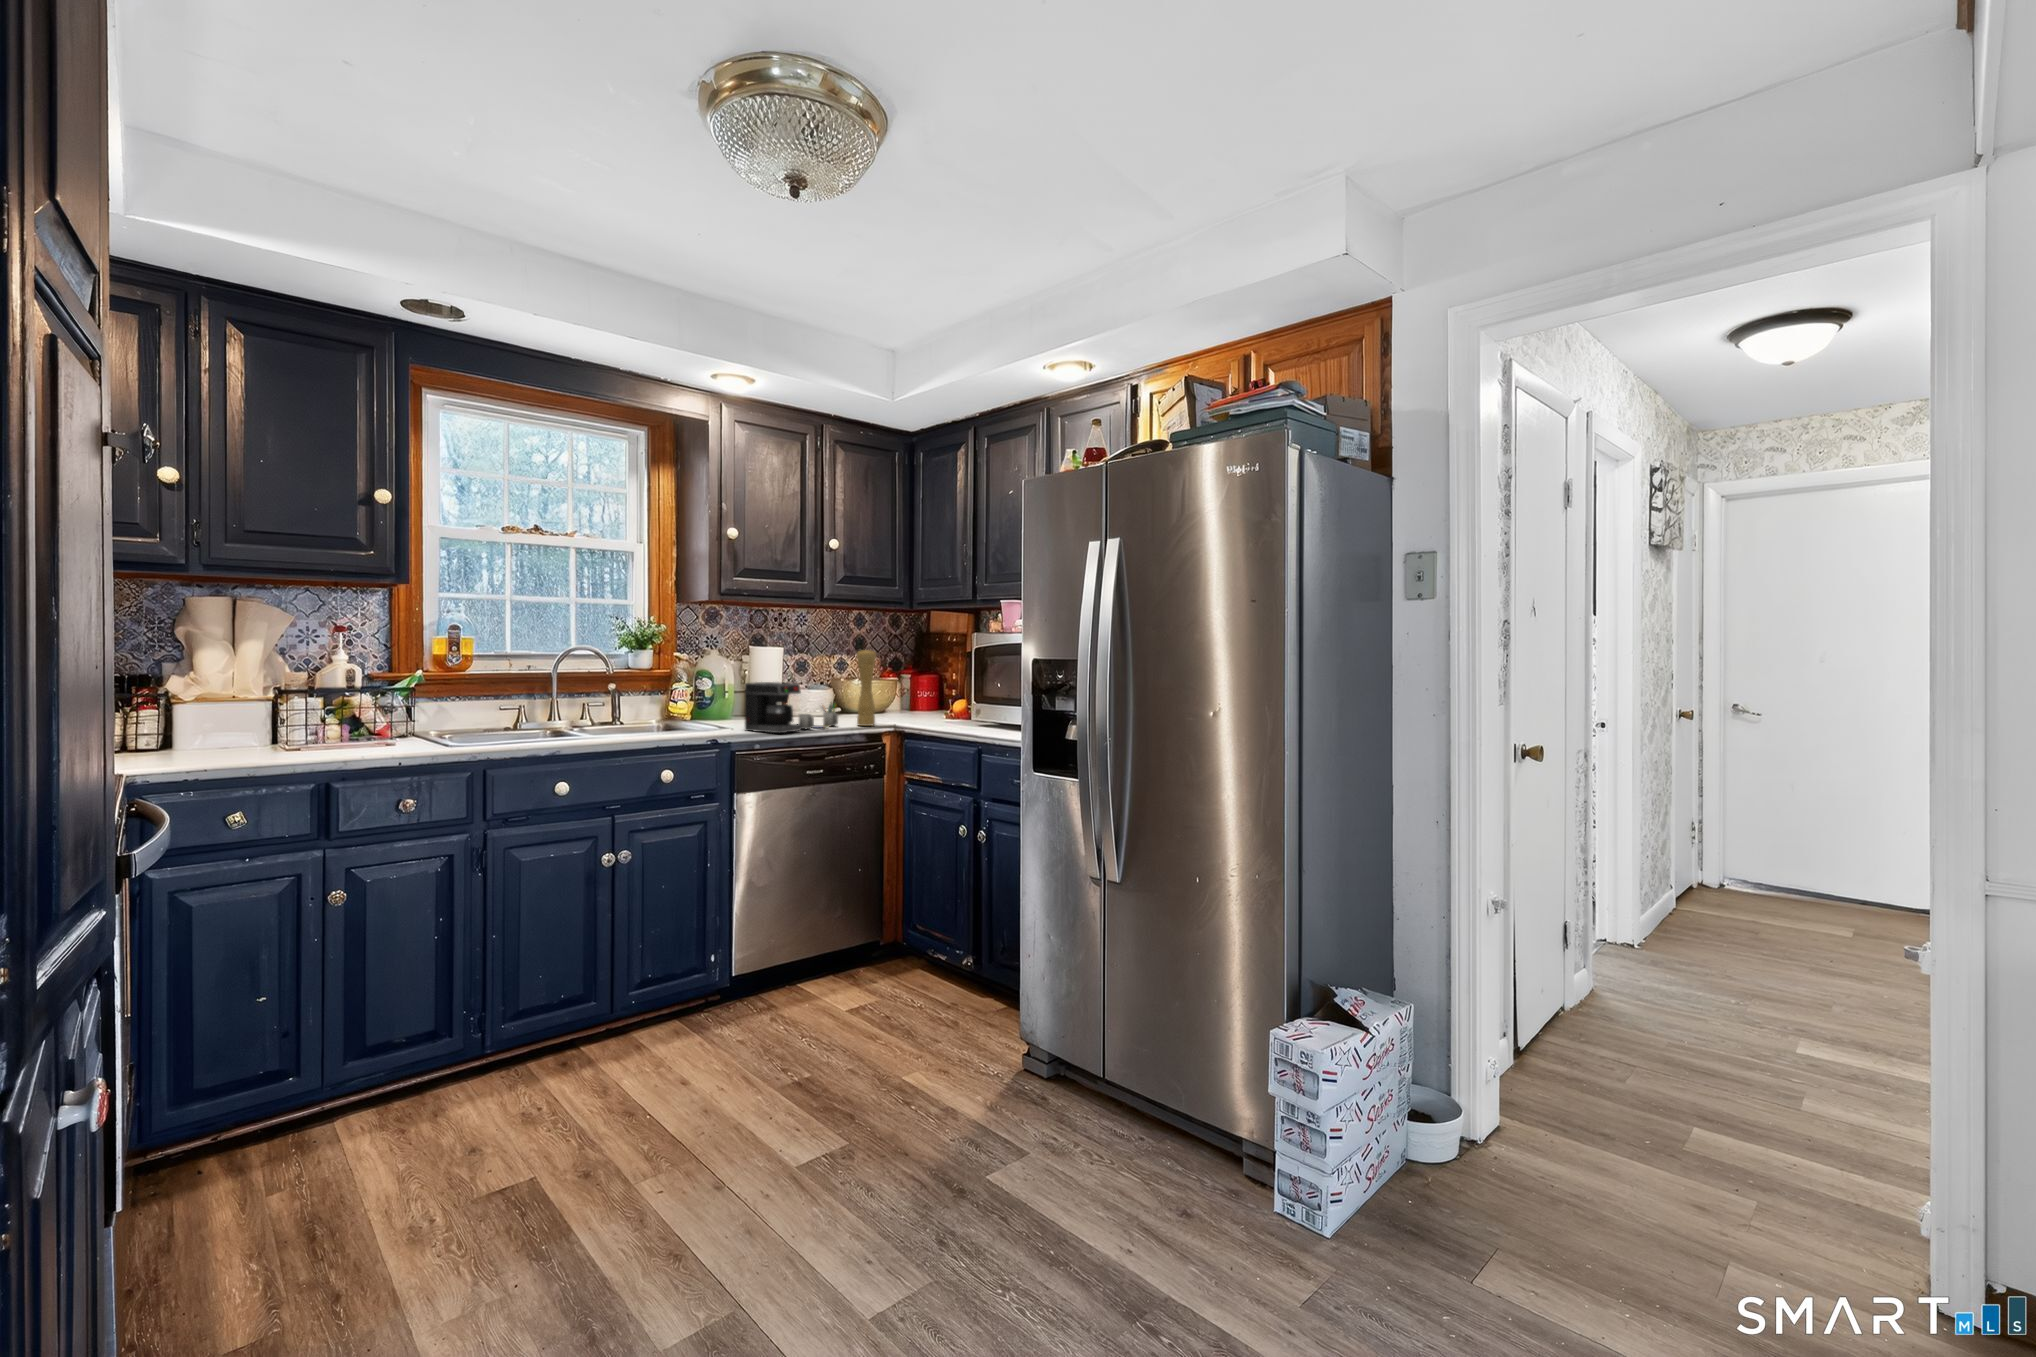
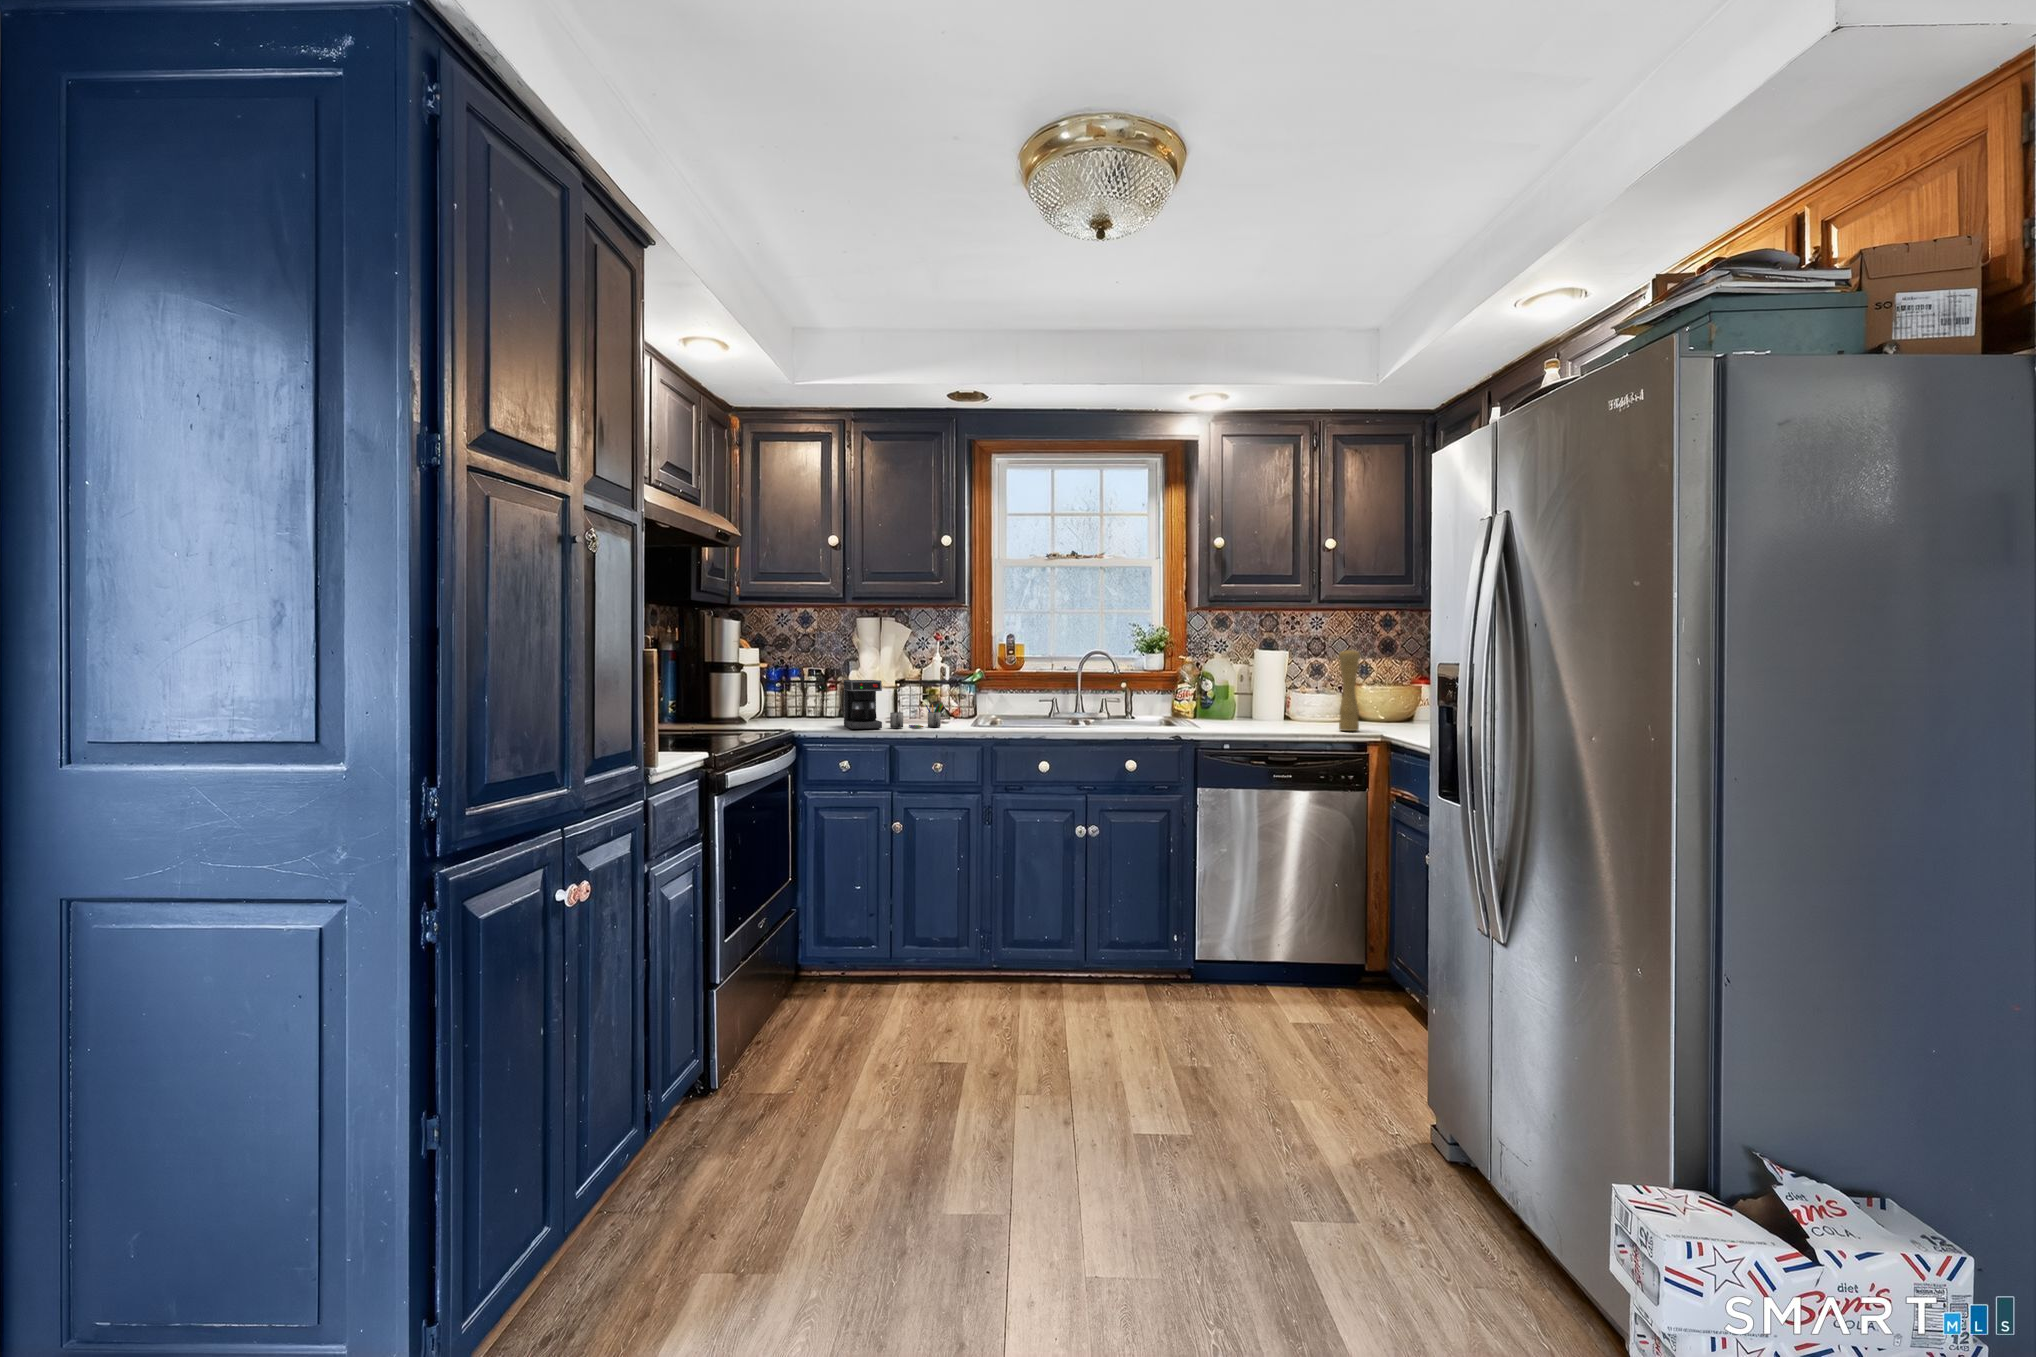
coffee maker: present [745,682,838,733] -> present [844,680,943,729]

